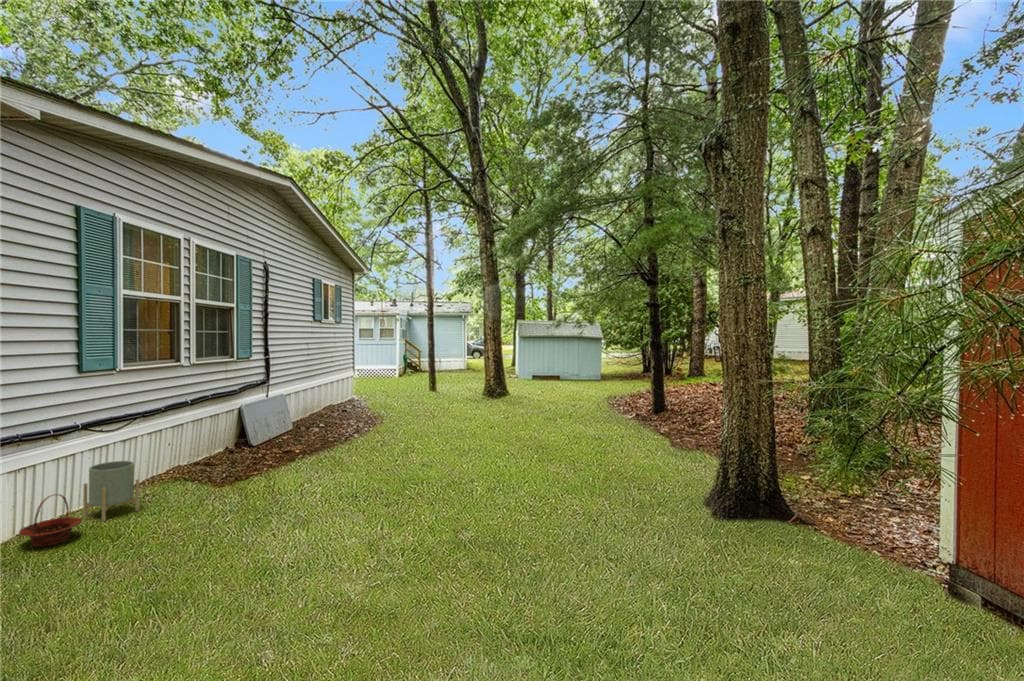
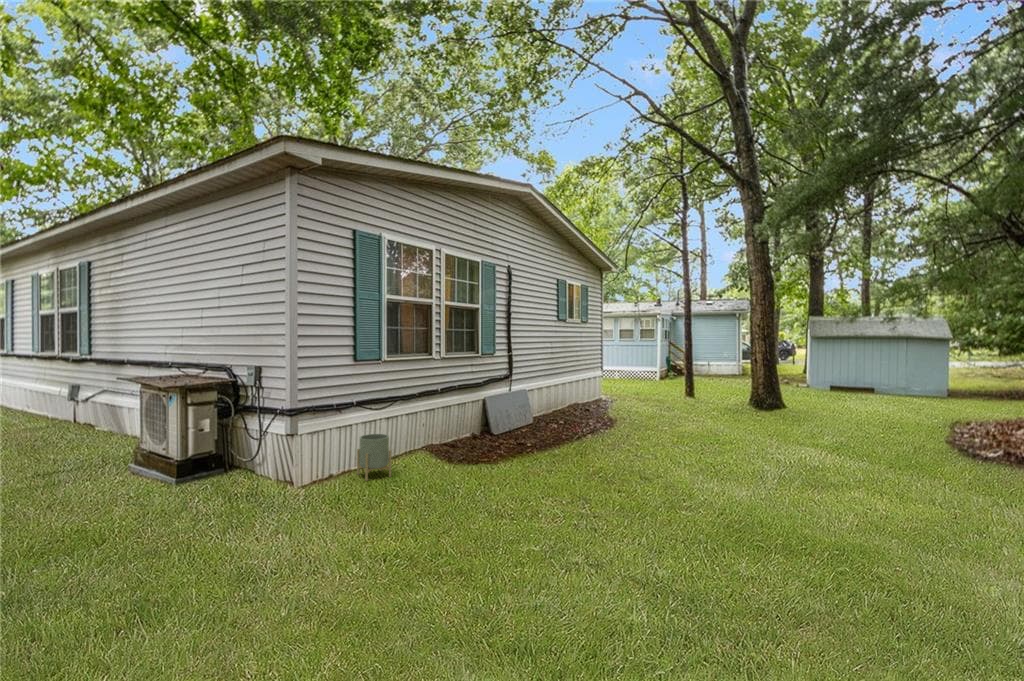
basket: present [19,494,82,547] -> none [312,453,350,493]

